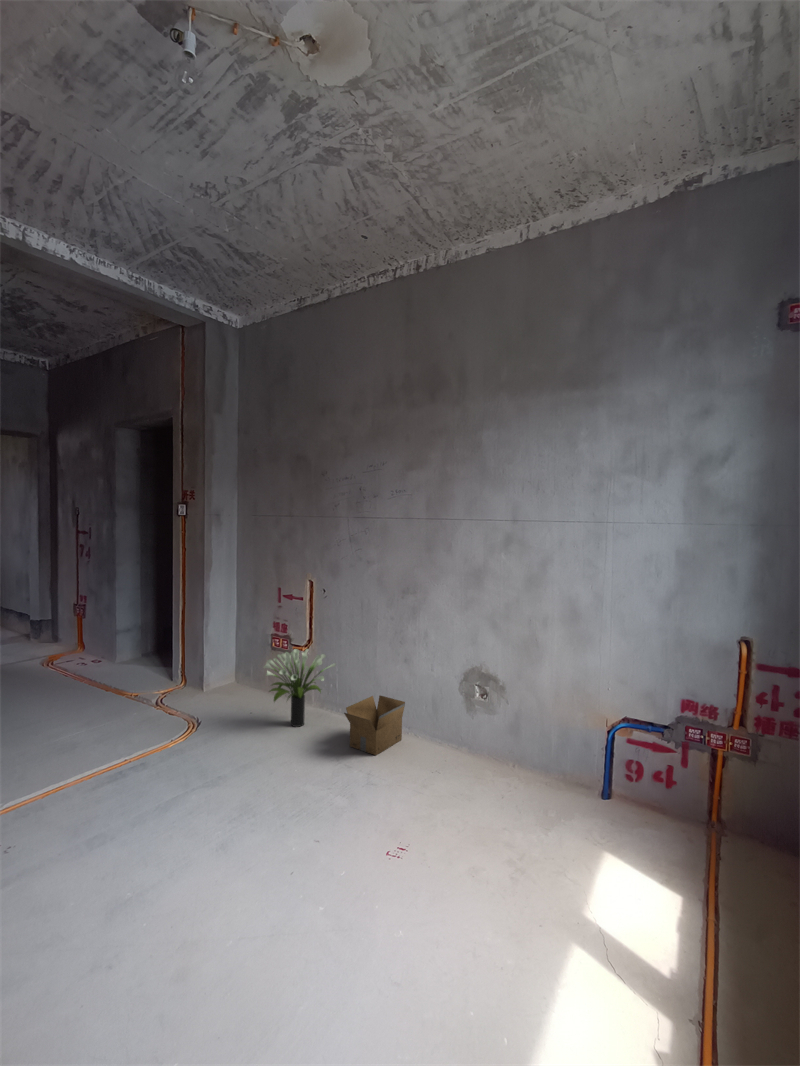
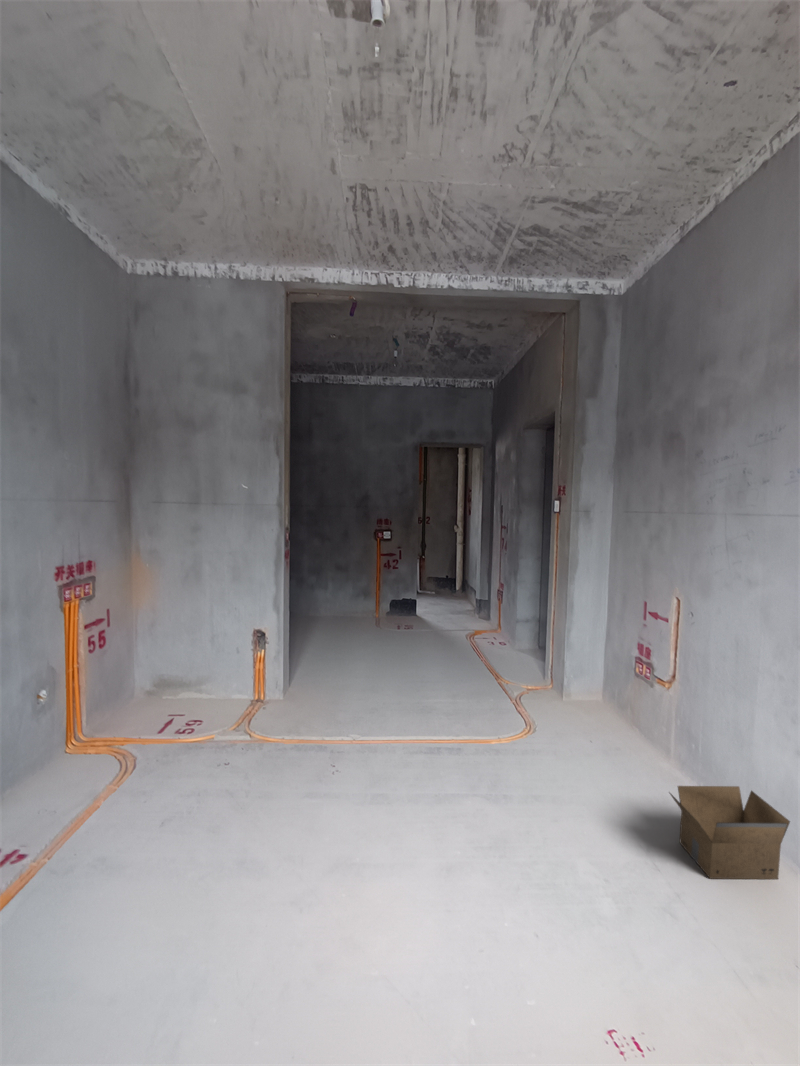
potted plant: present [264,649,336,727] -> none [589,682,692,782]

